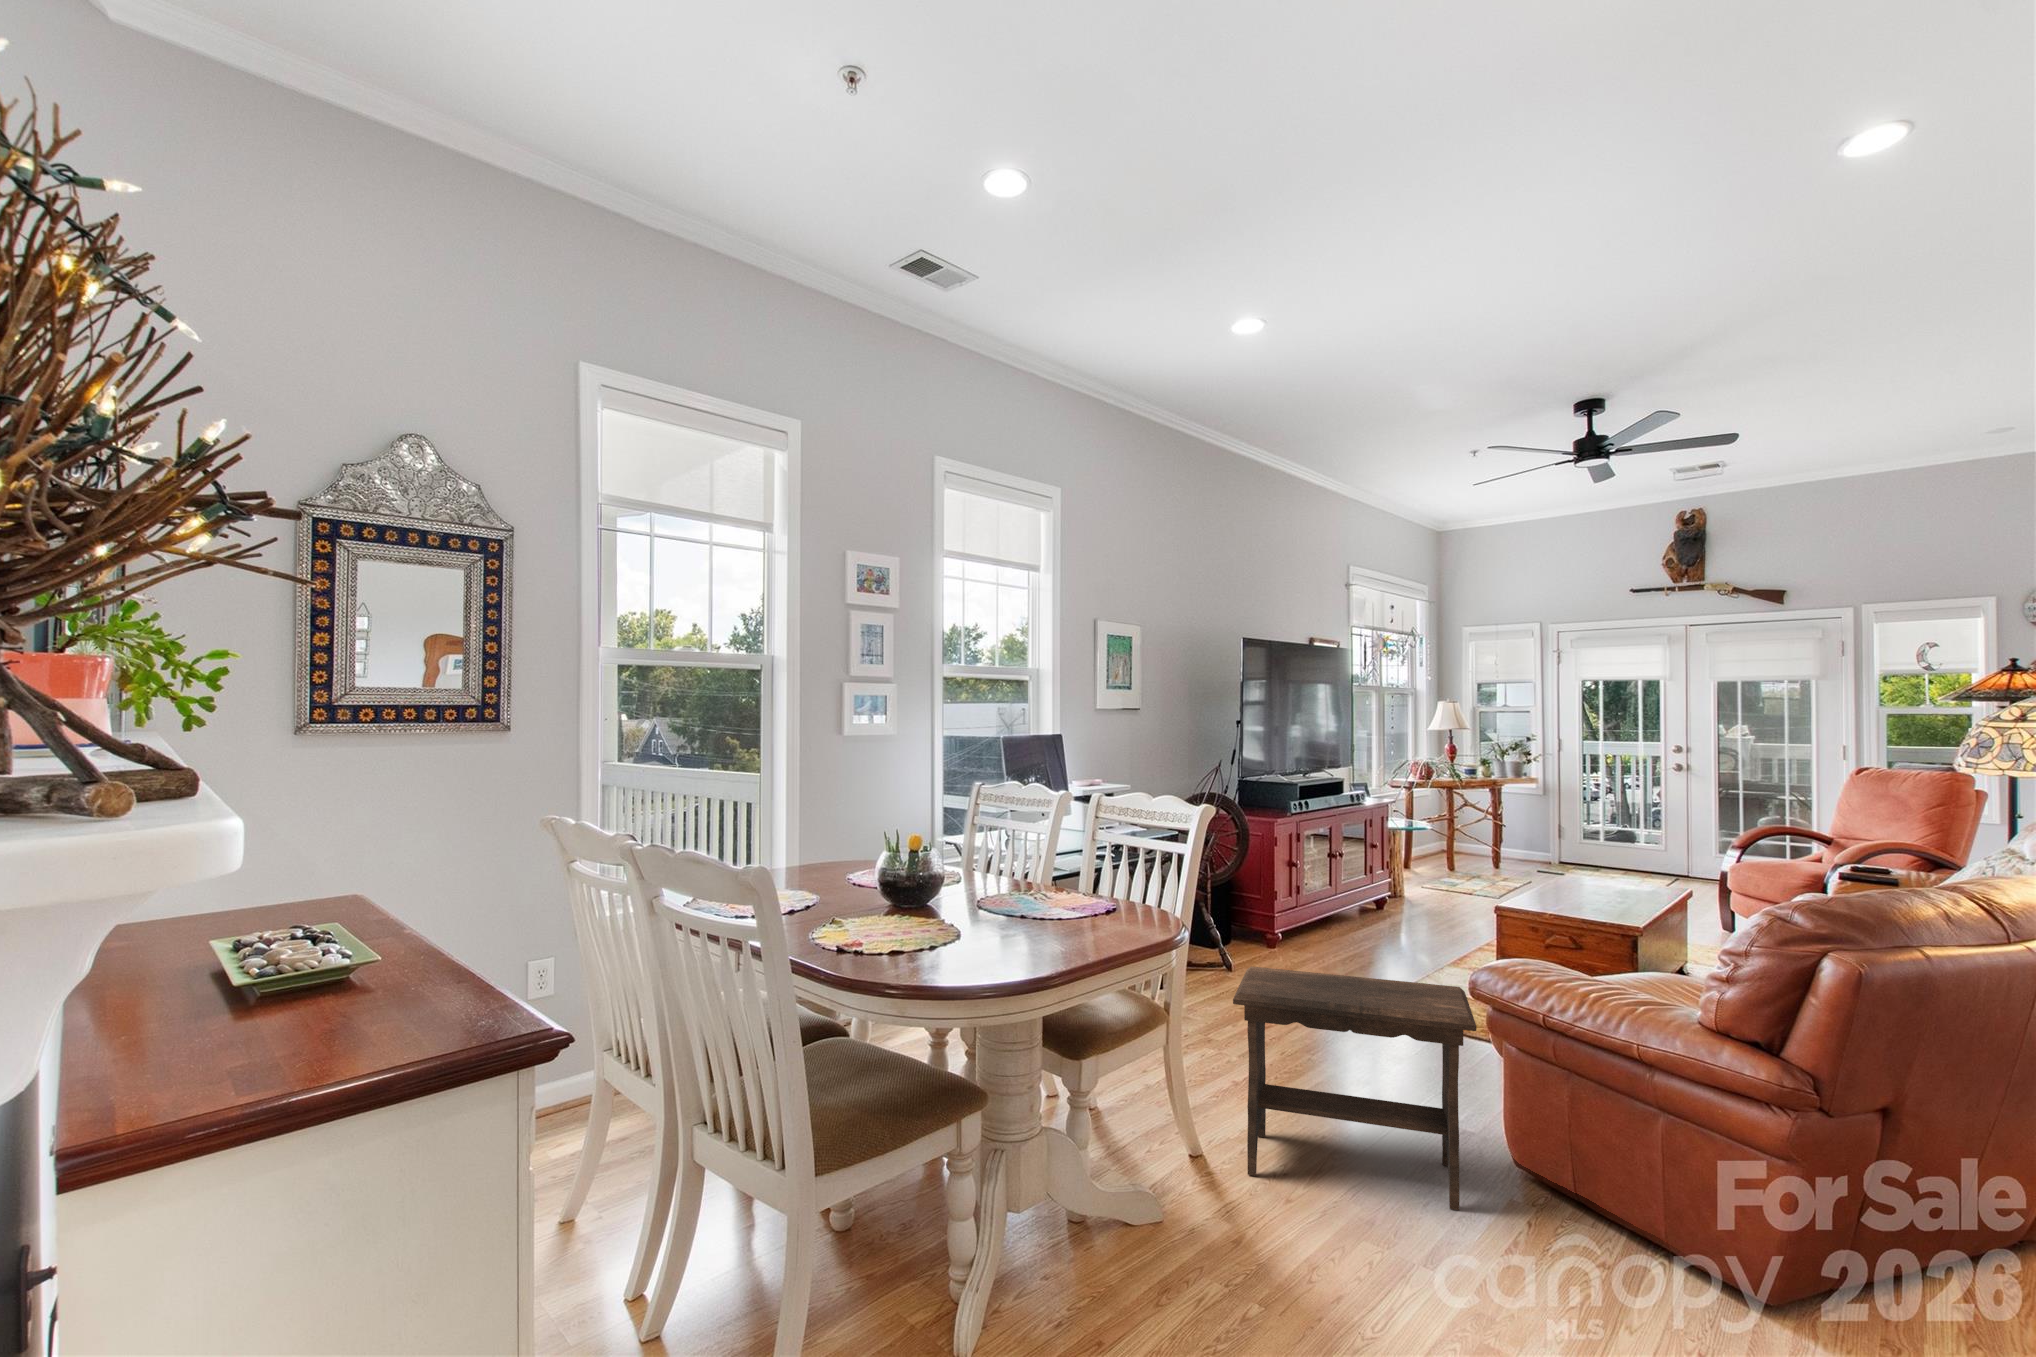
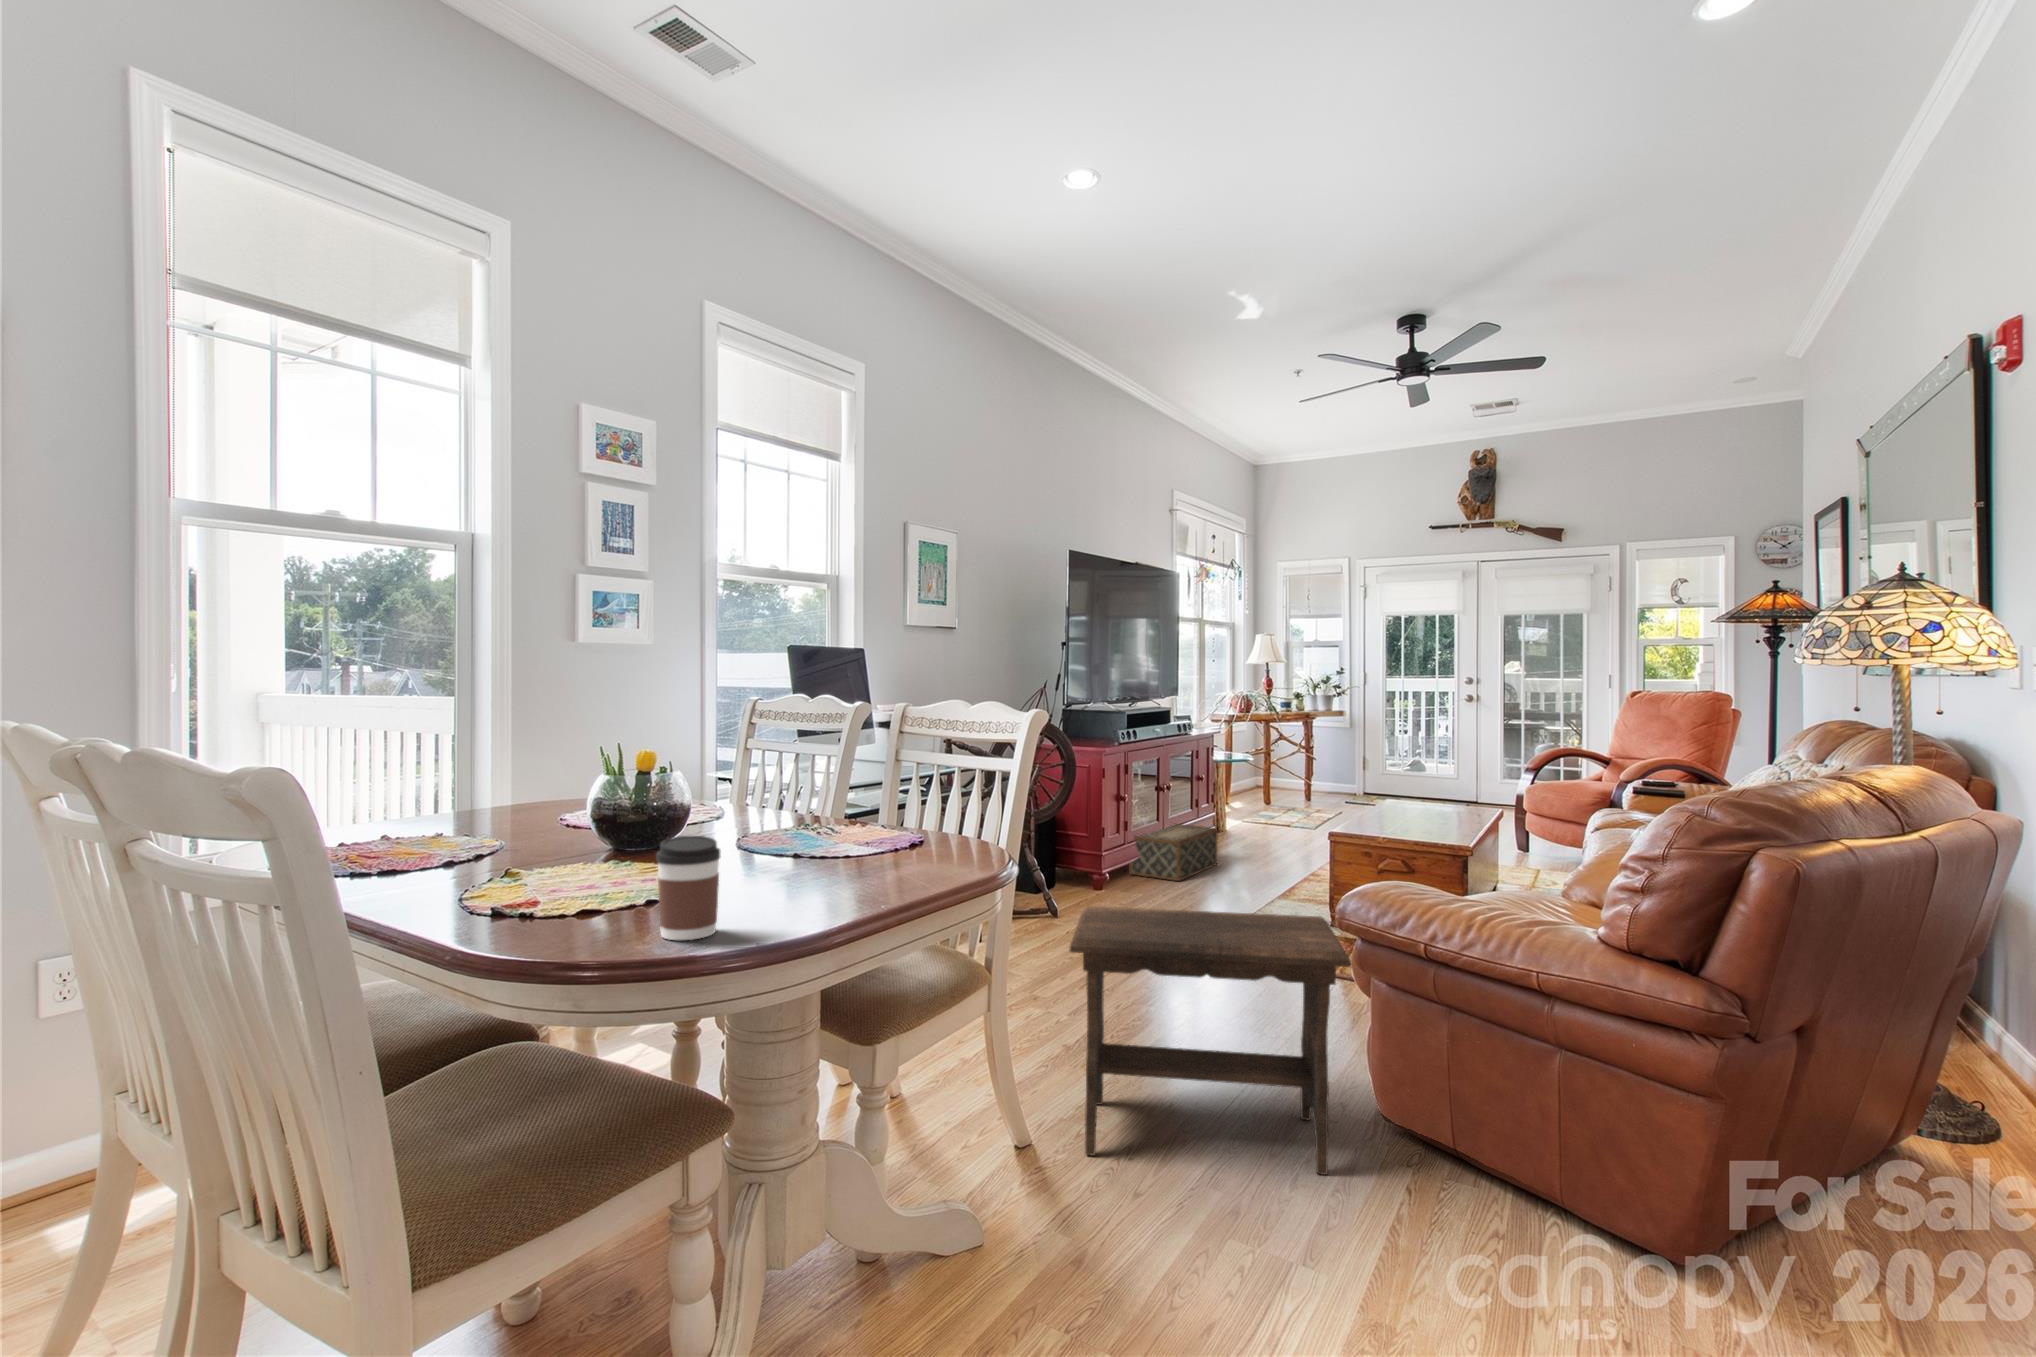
woven basket: none [1304,890,1393,946] -> present [1129,823,1217,881]
coffee cup: none [942,905,982,976] -> present [656,836,720,940]

